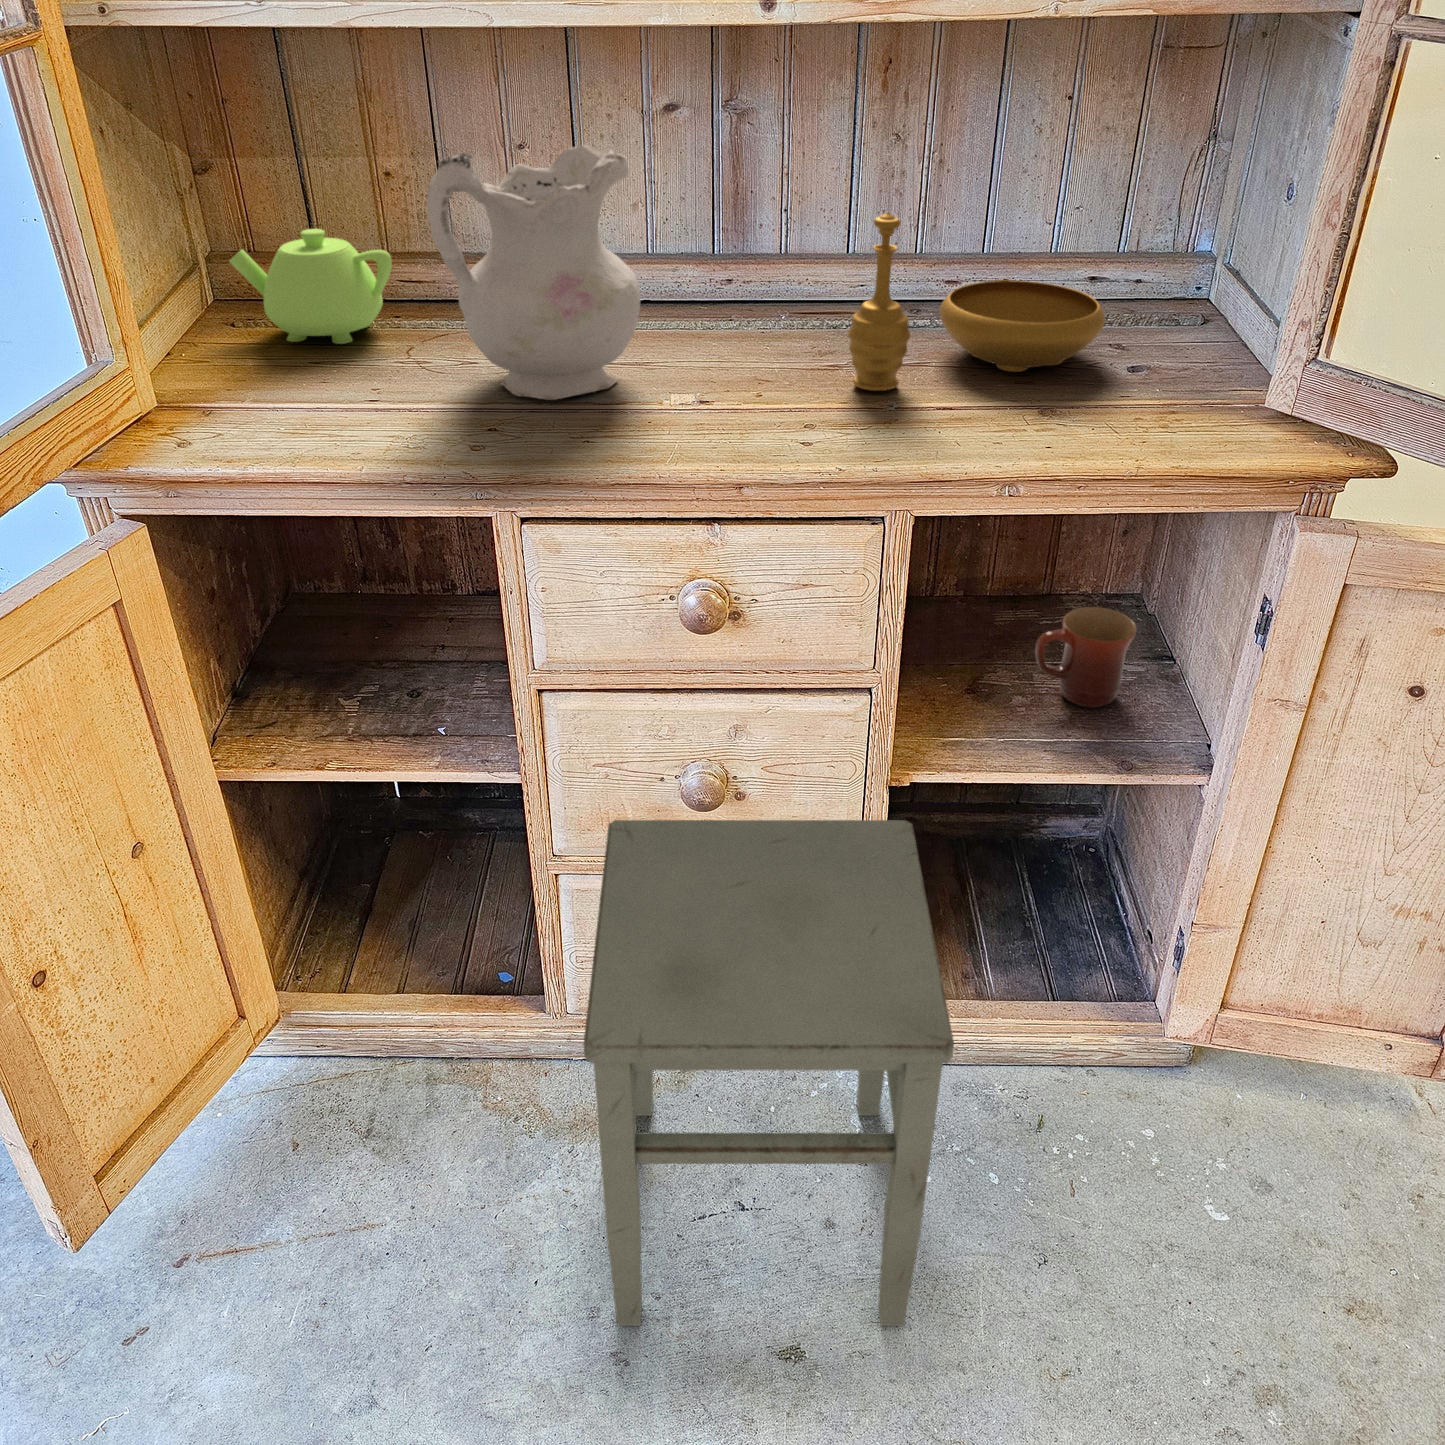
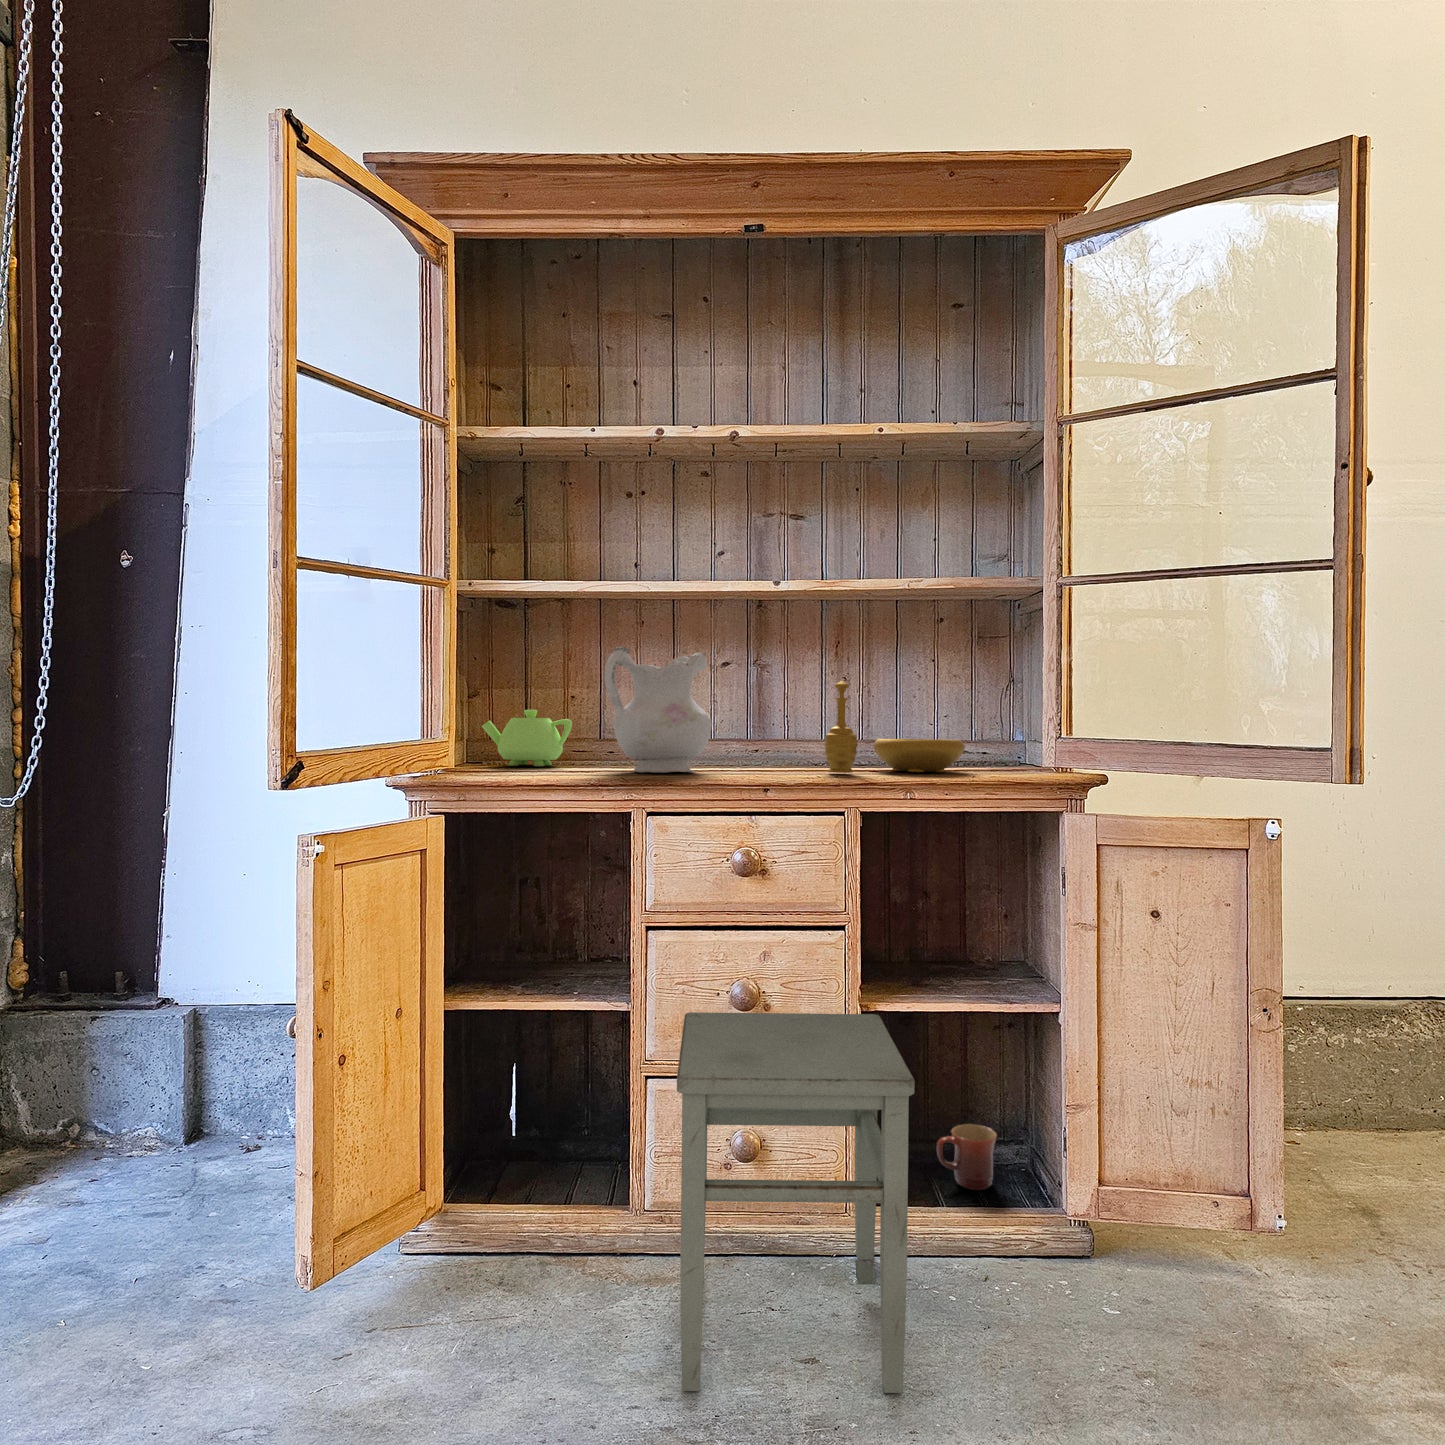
mug: present [1035,607,1137,707] -> present [937,1124,997,1190]

